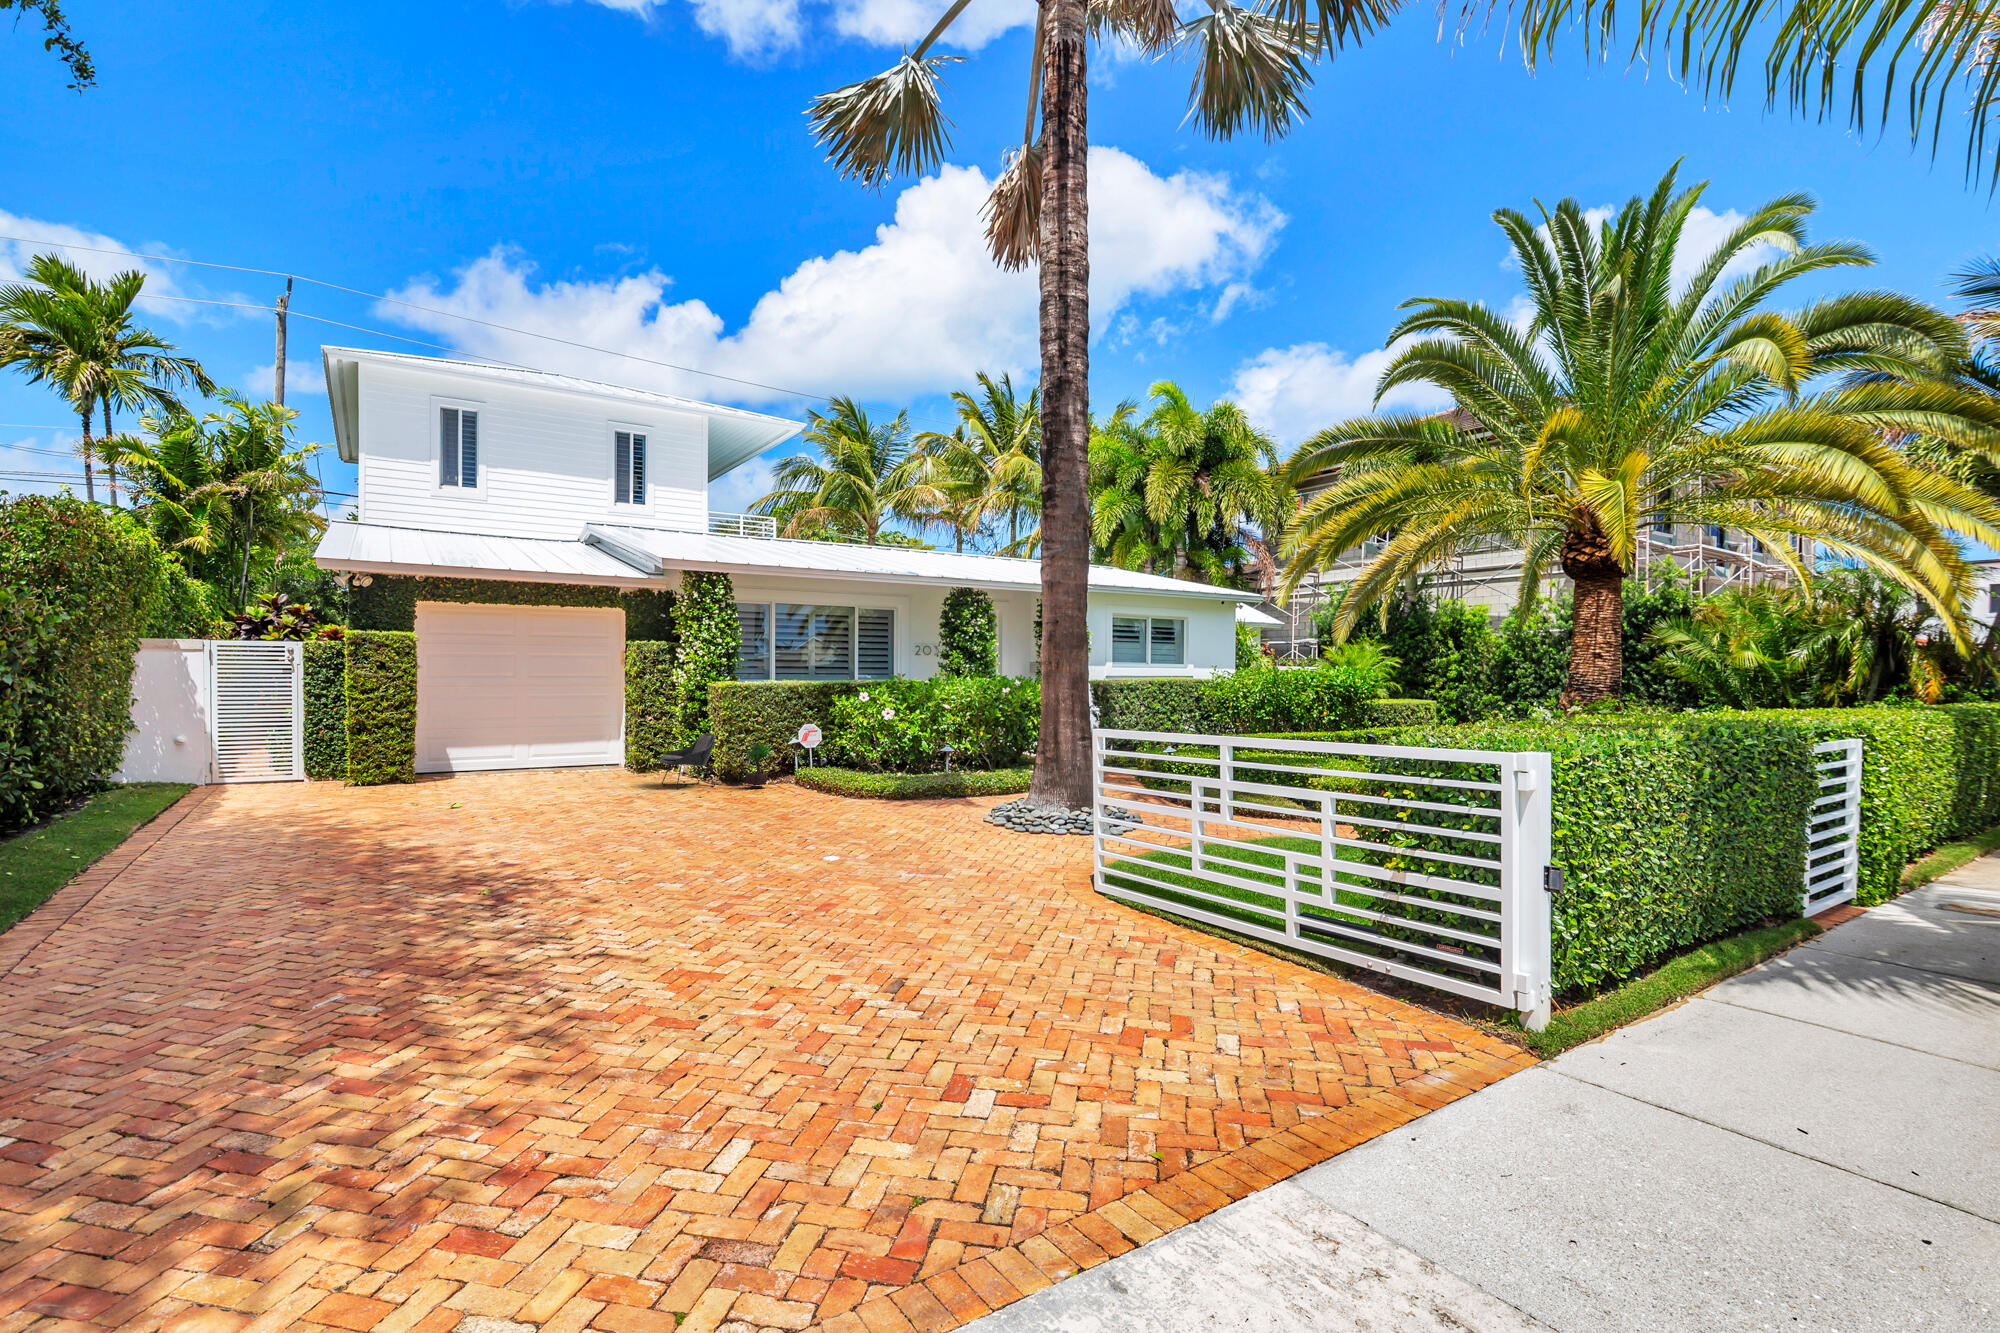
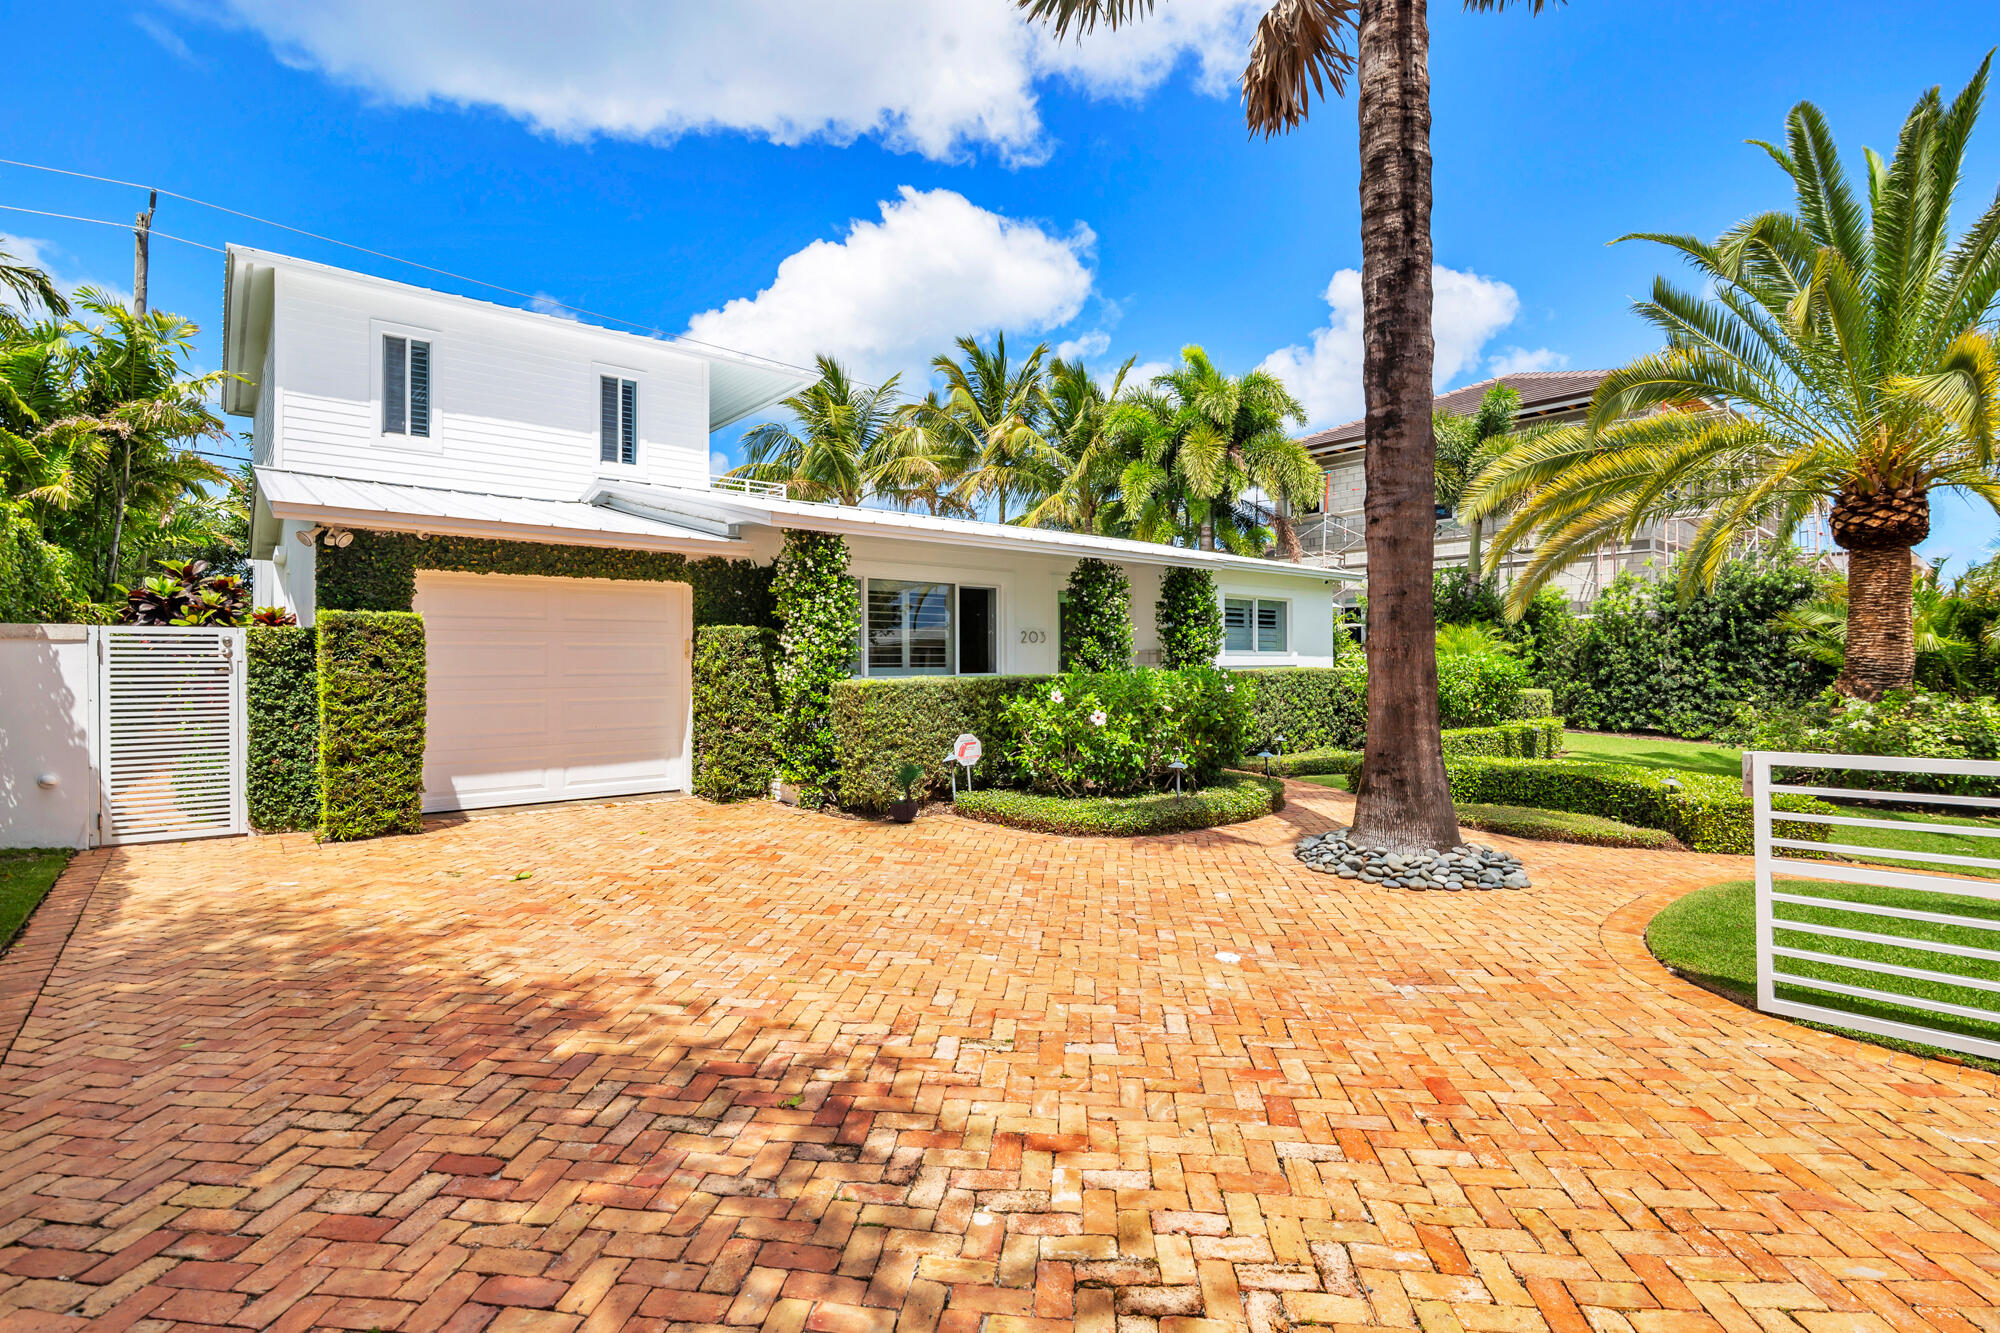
lounge chair: present [659,733,715,789] -> none [770,749,849,828]

